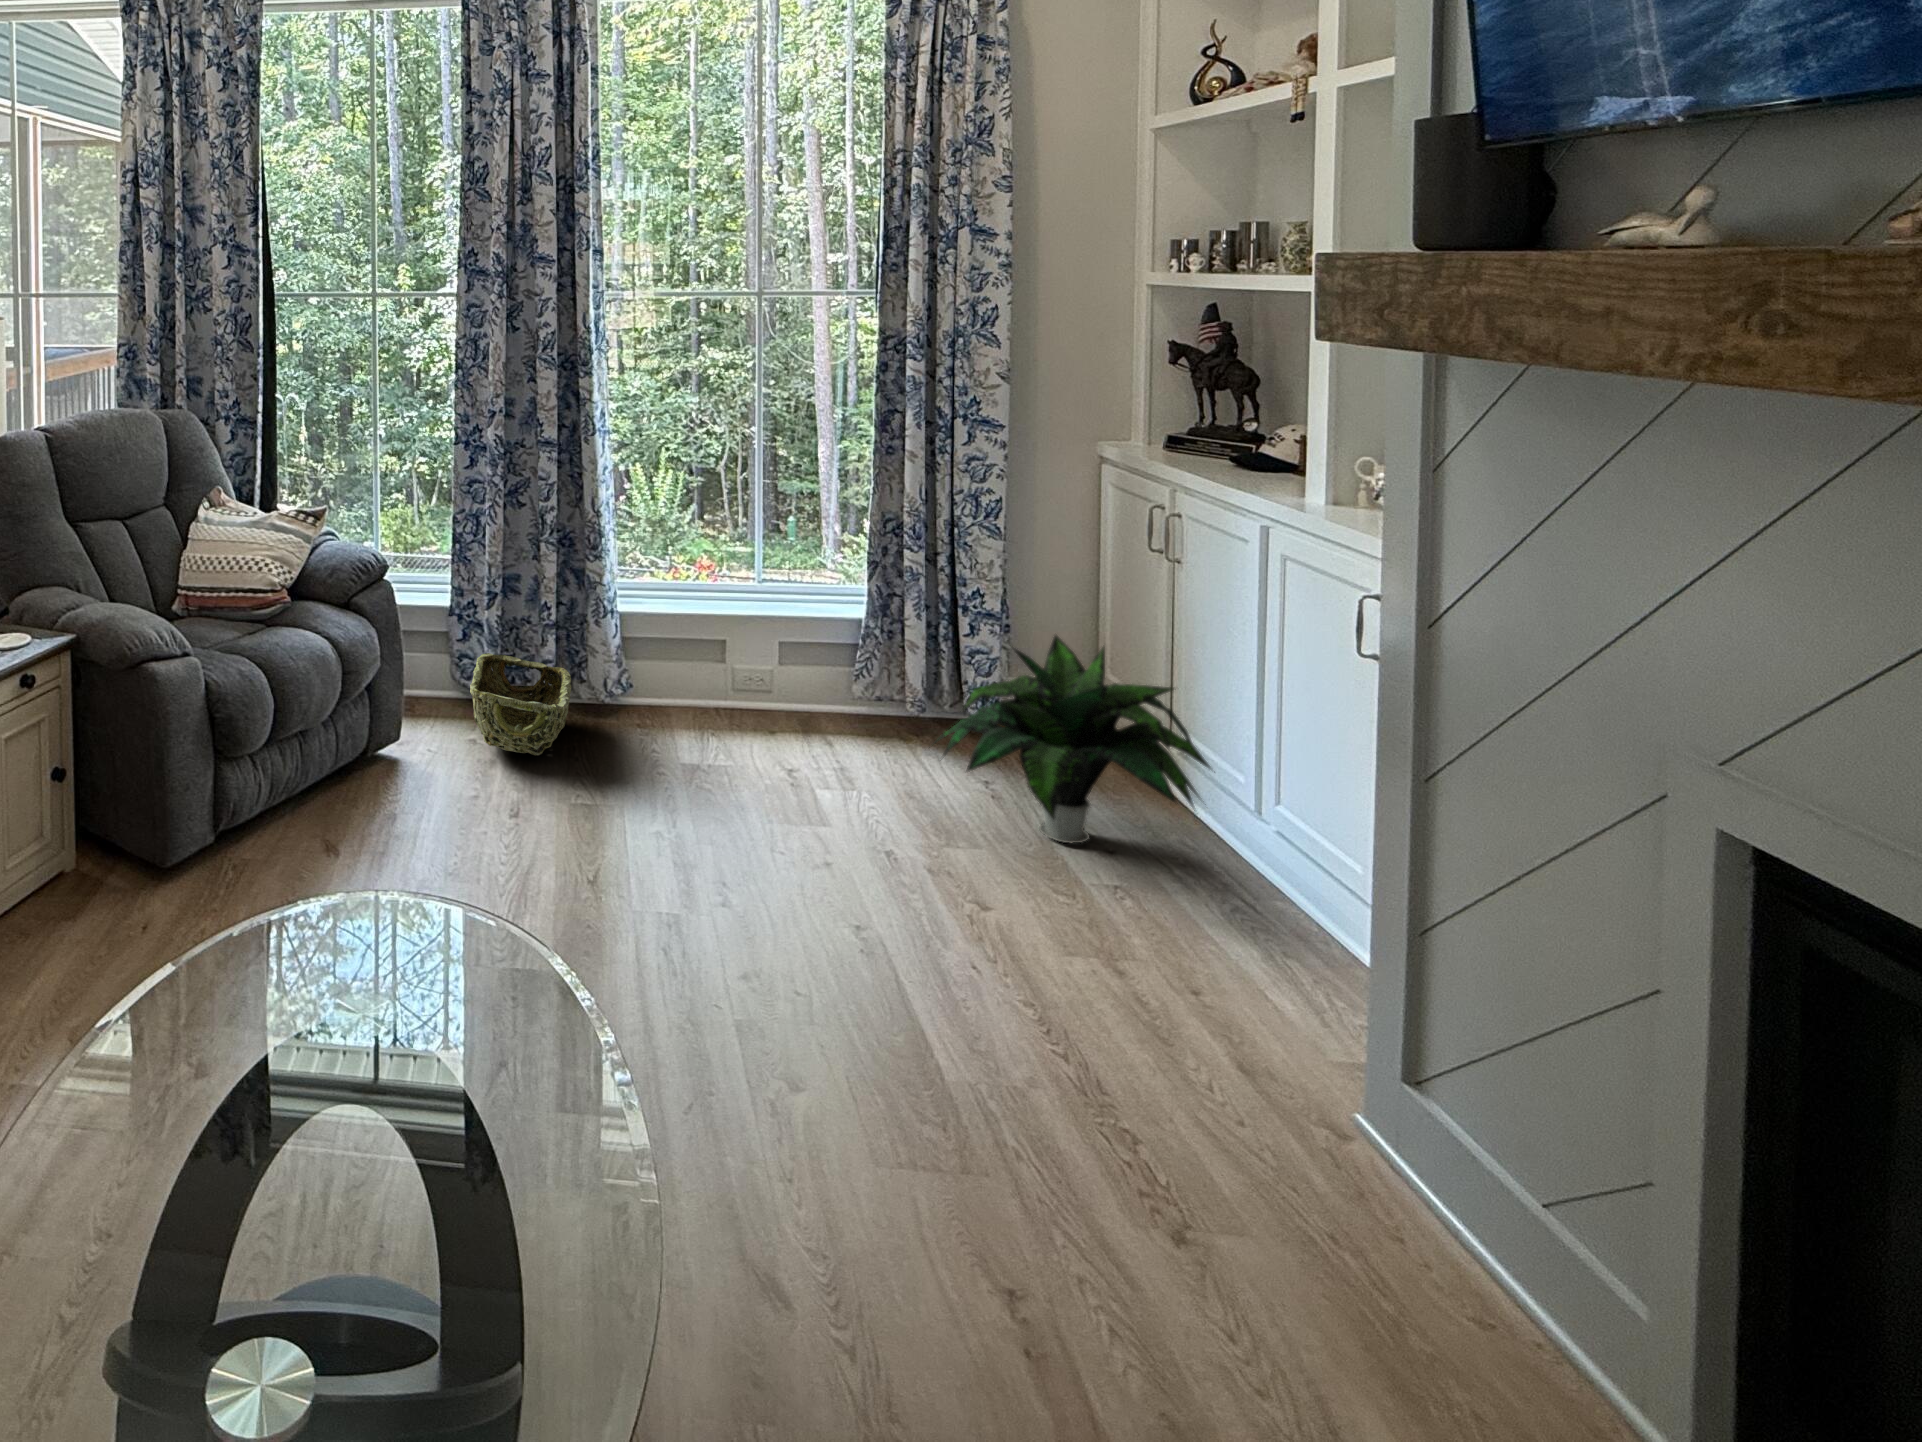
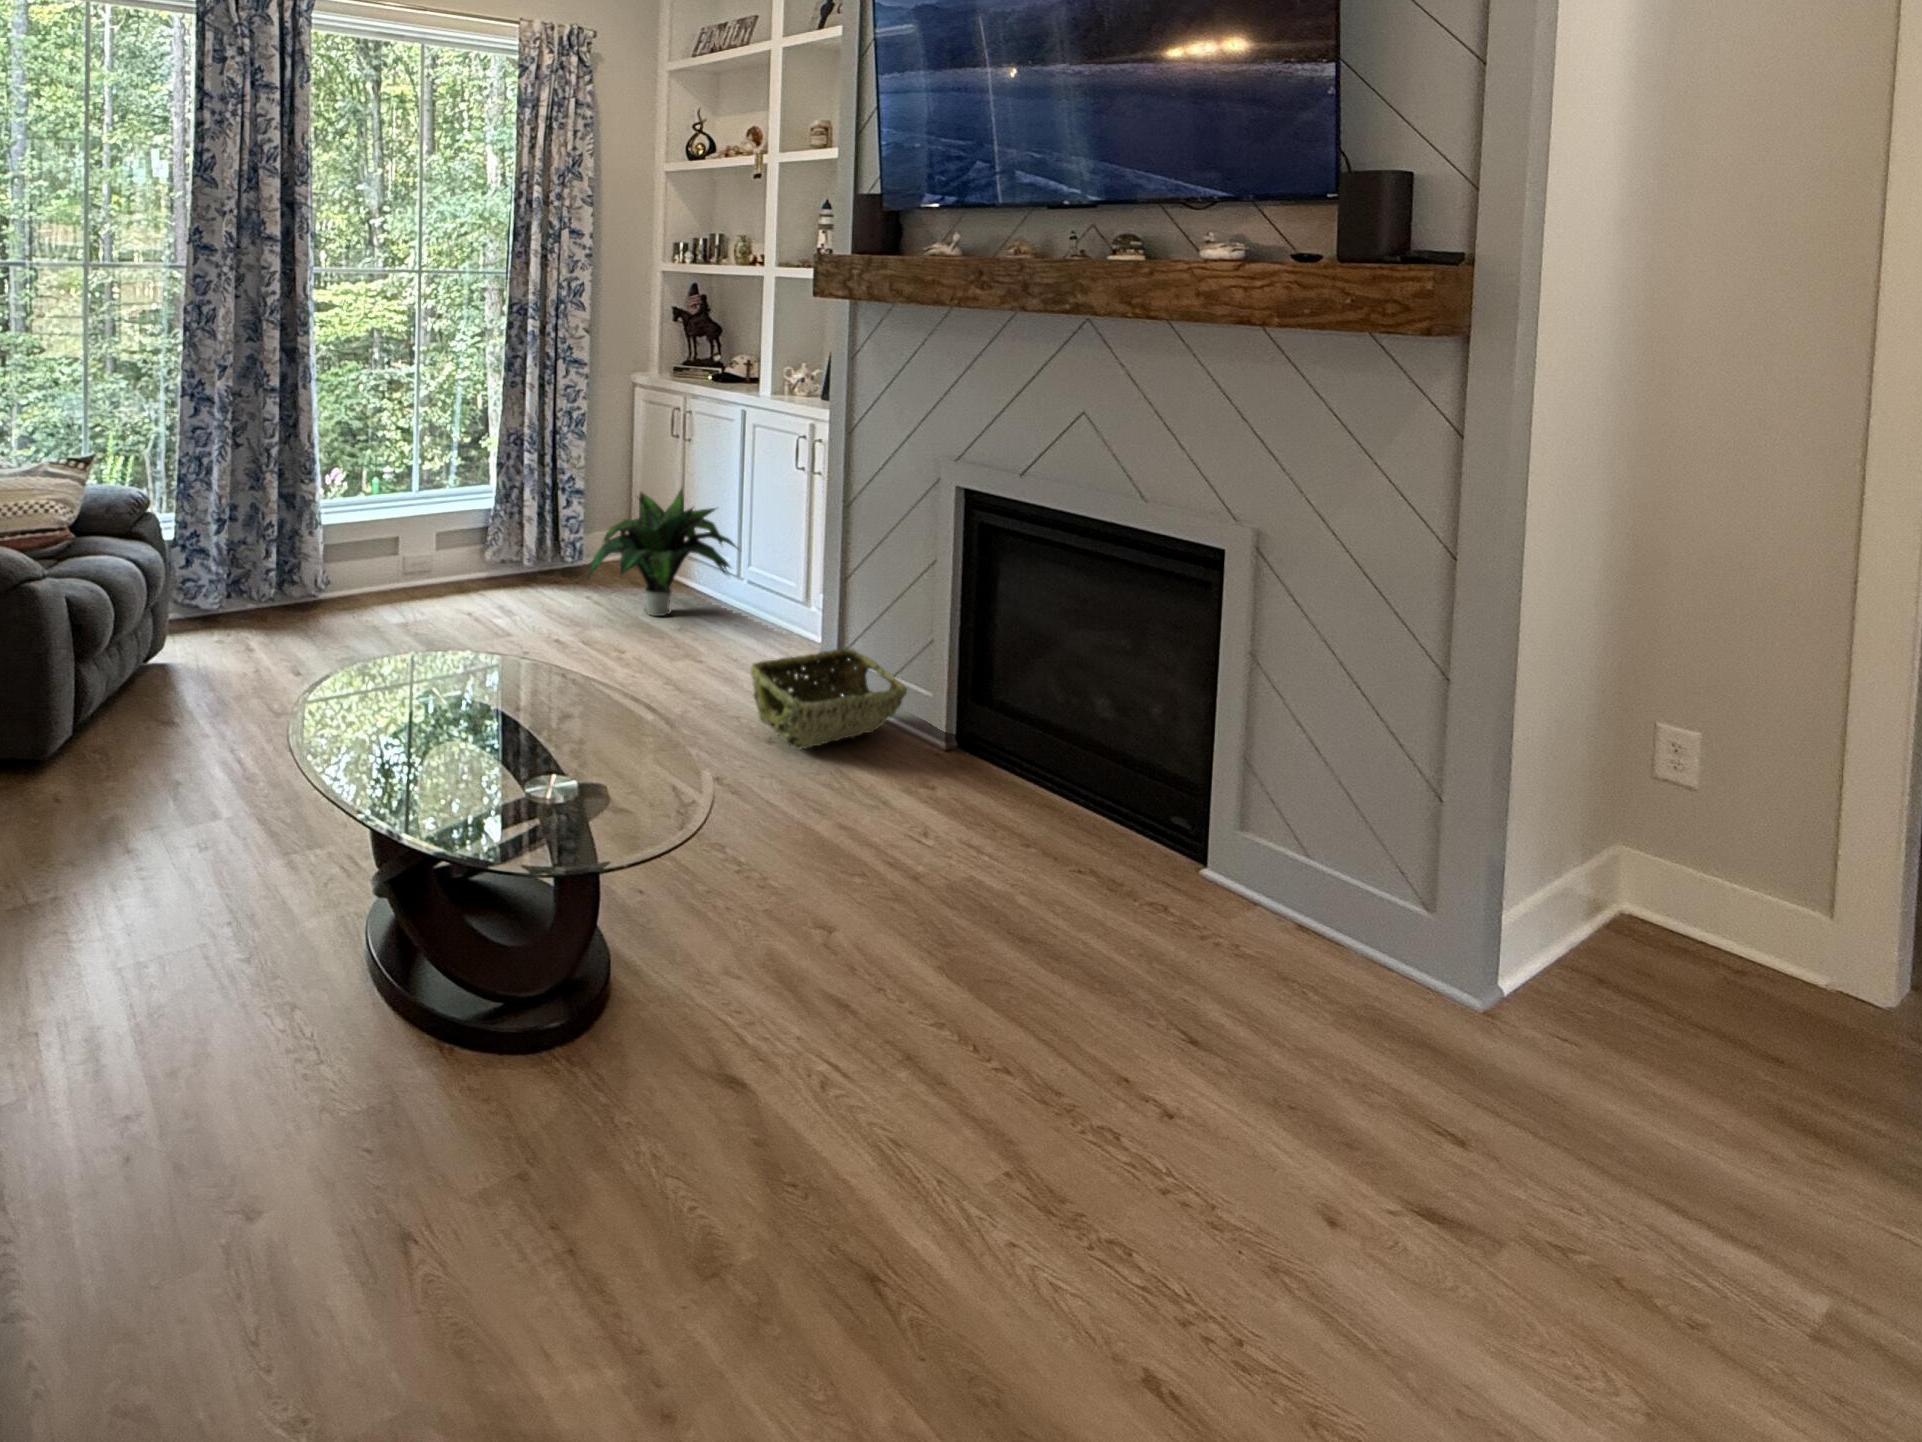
woven basket: present [470,653,571,755] -> present [751,649,907,750]

